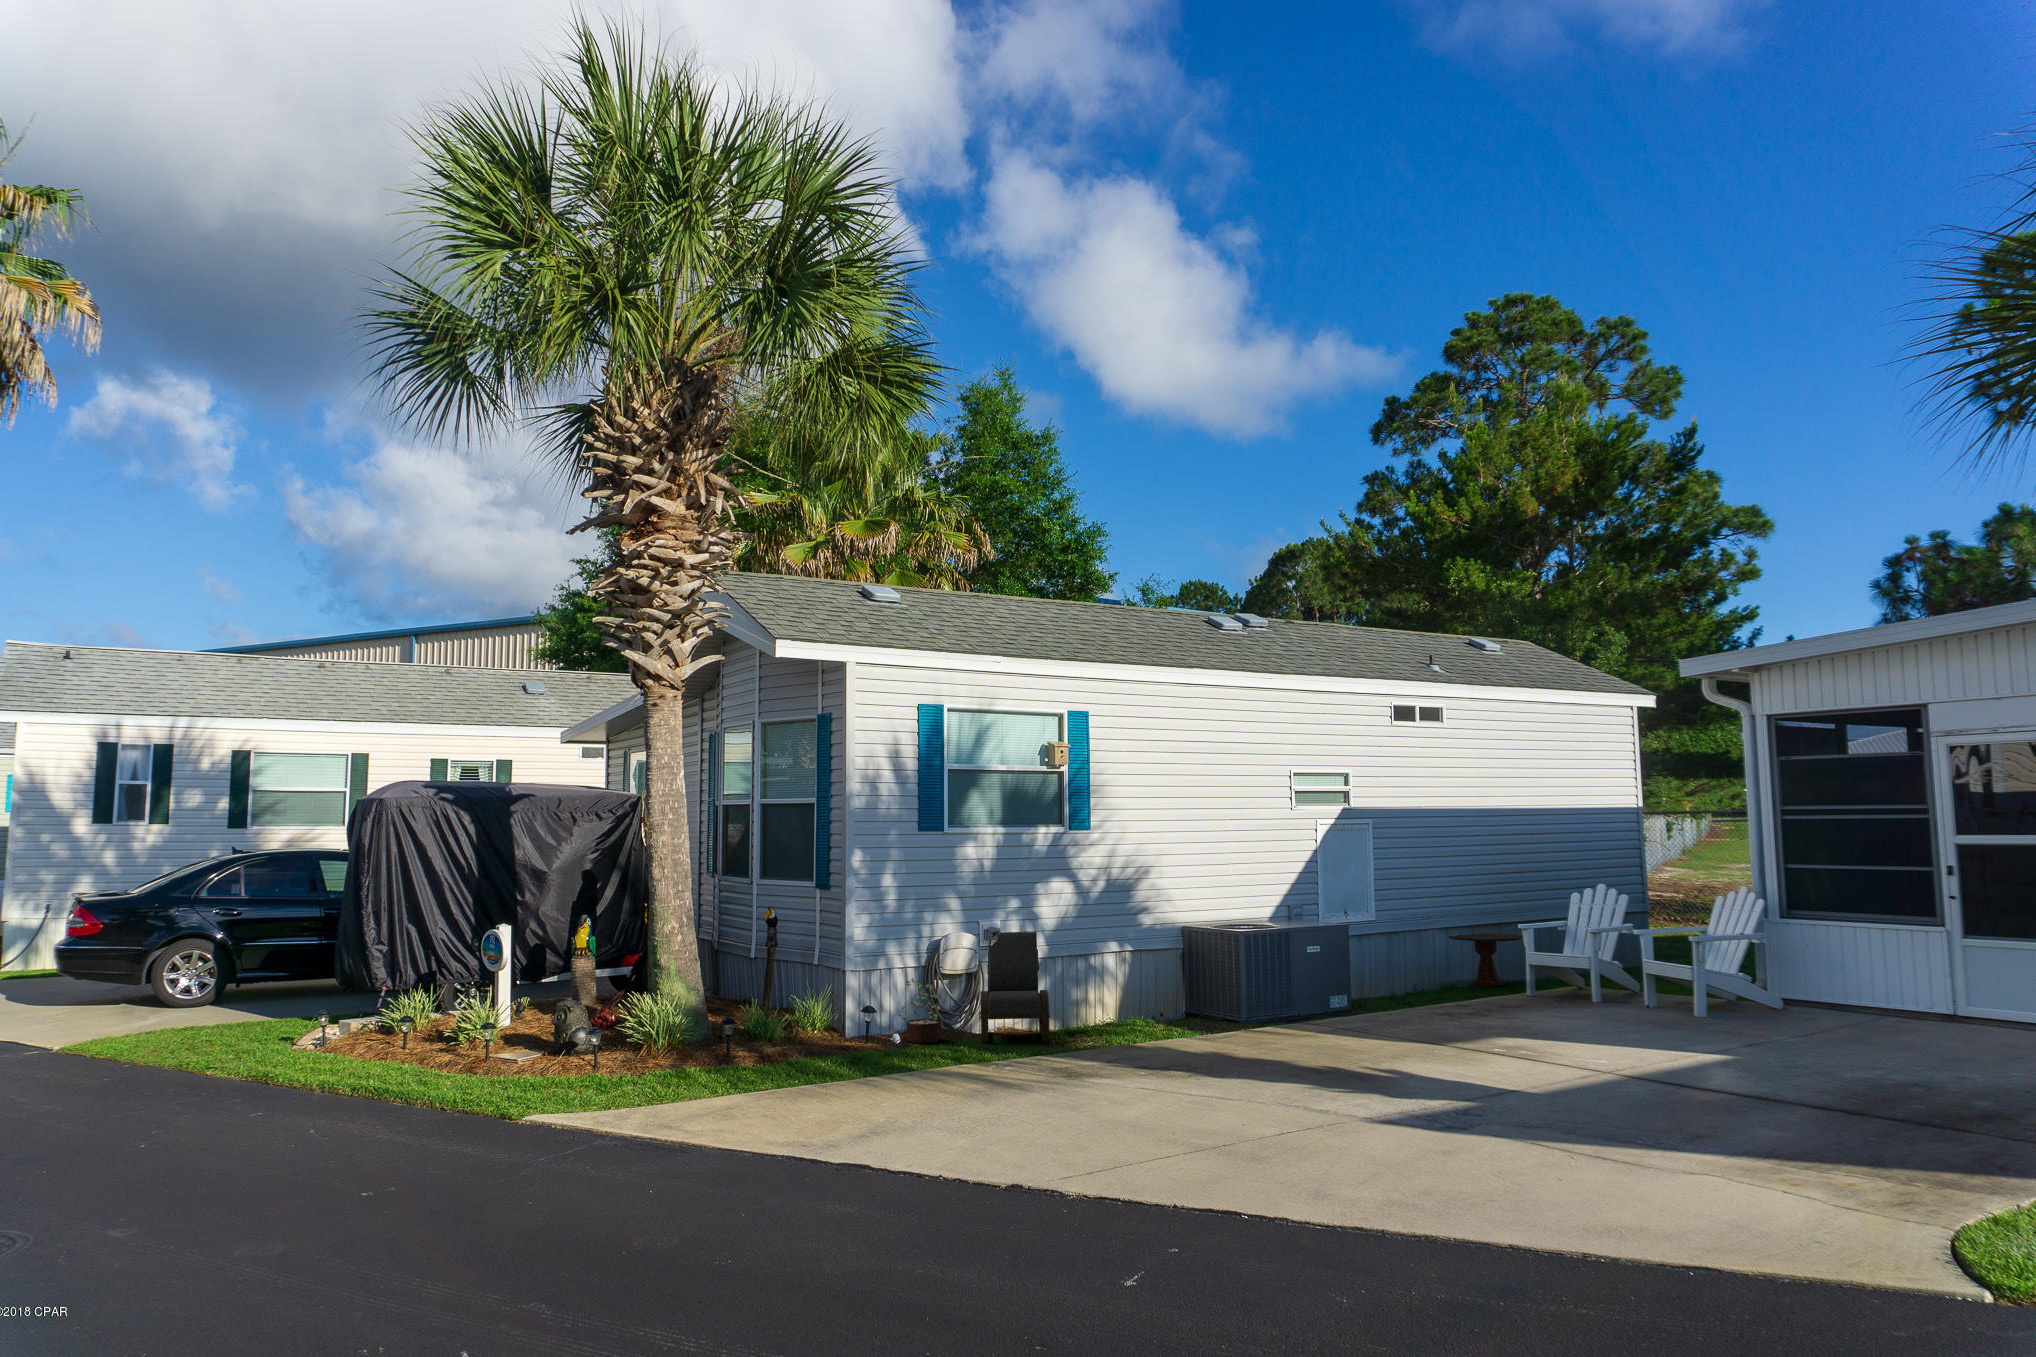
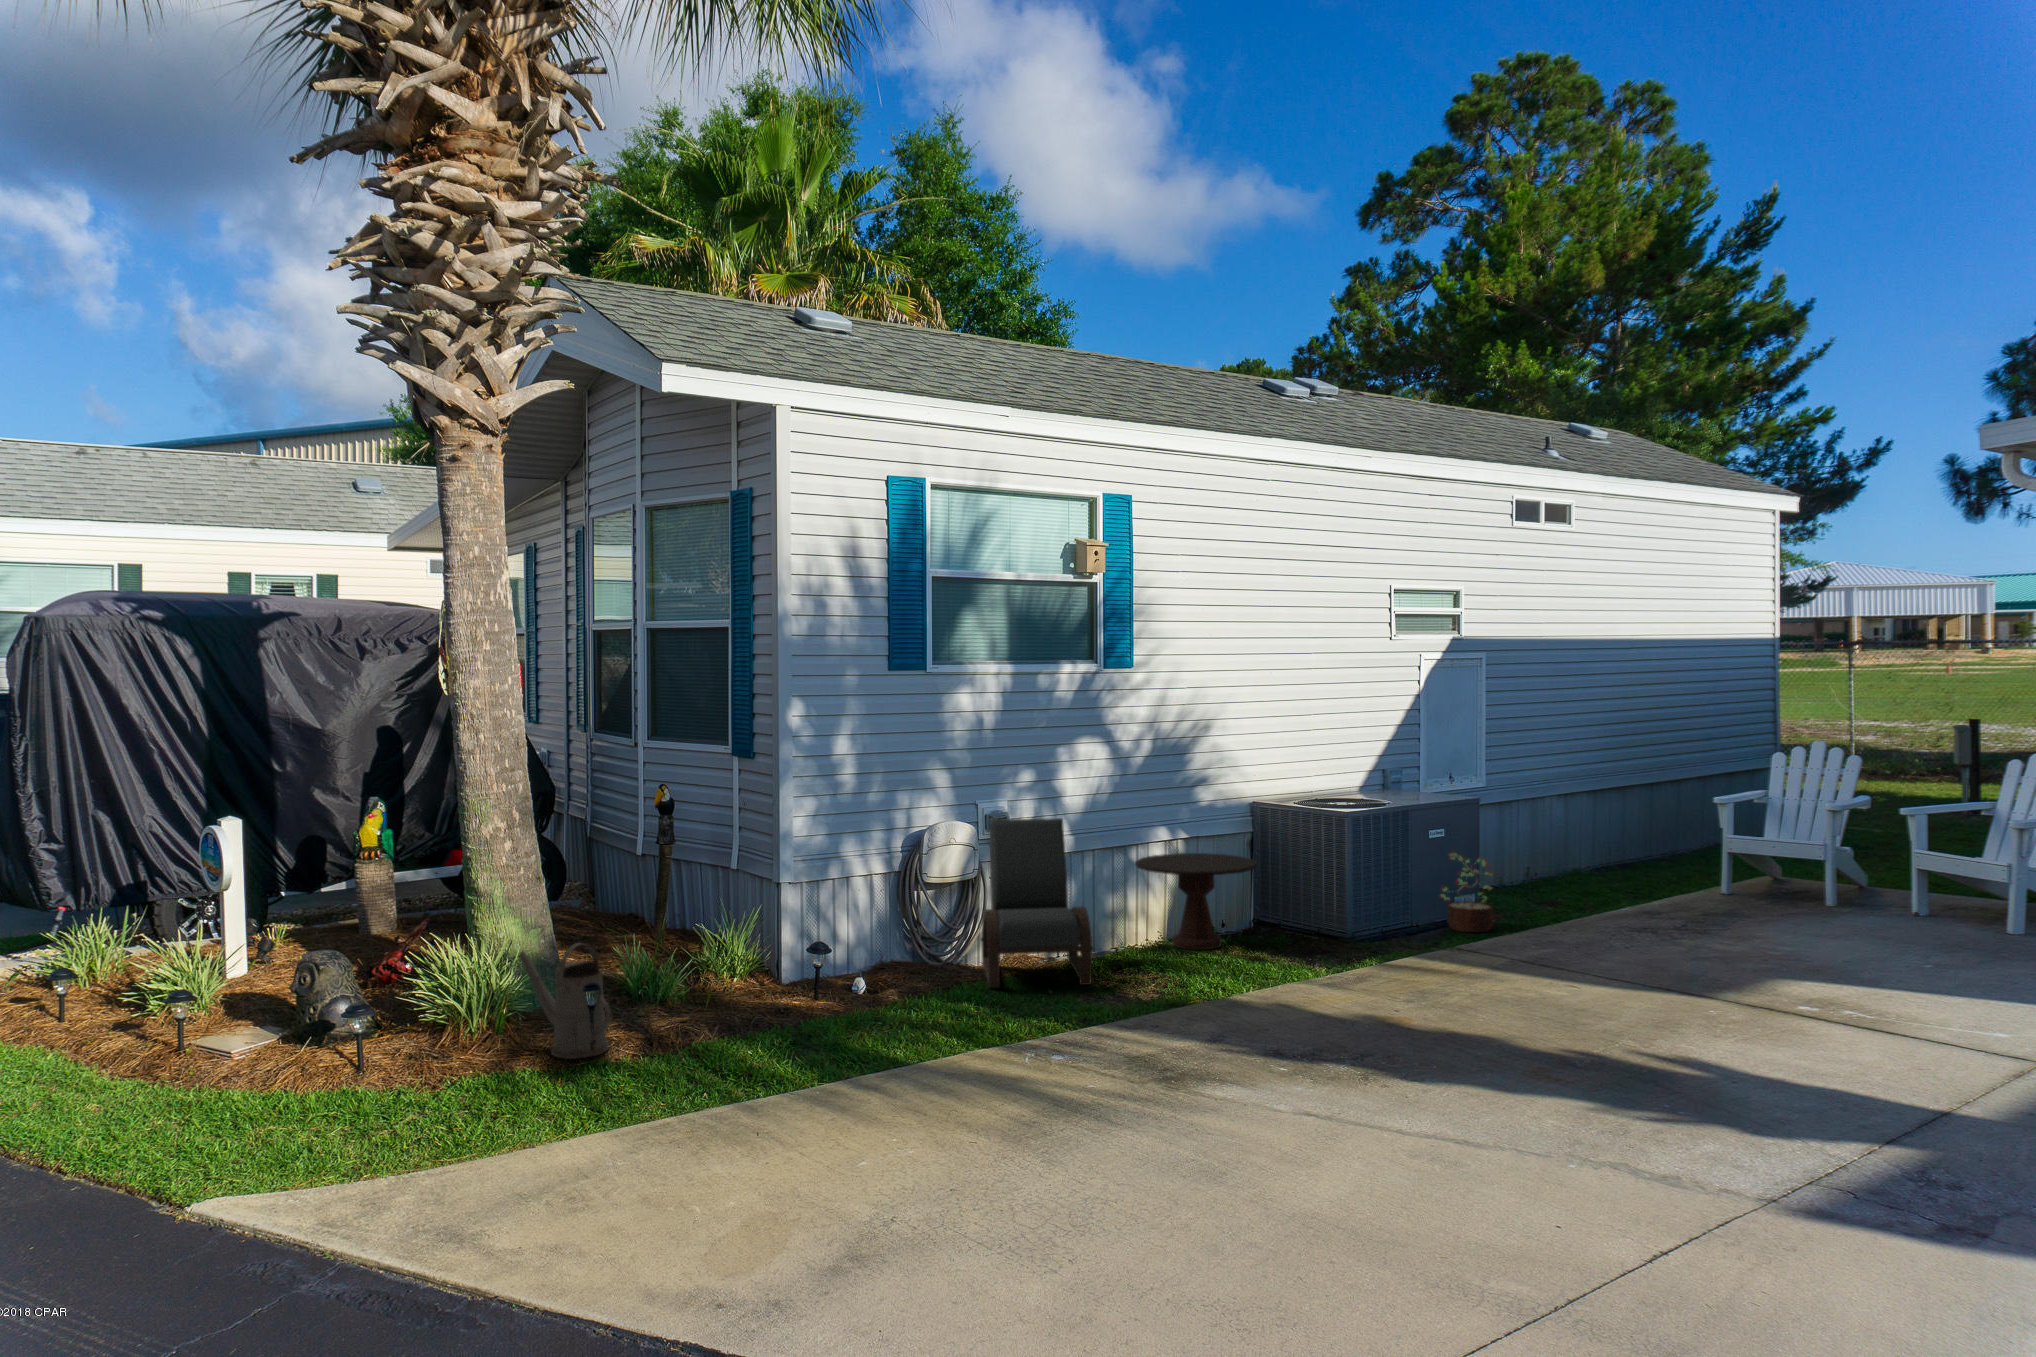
side table: present [1449,933,1522,986] -> present [1135,853,1258,950]
decorative plant: present [899,979,942,1043] -> present [1441,853,1493,933]
watering can: none [685,999,742,1070] -> present [519,943,612,1059]

